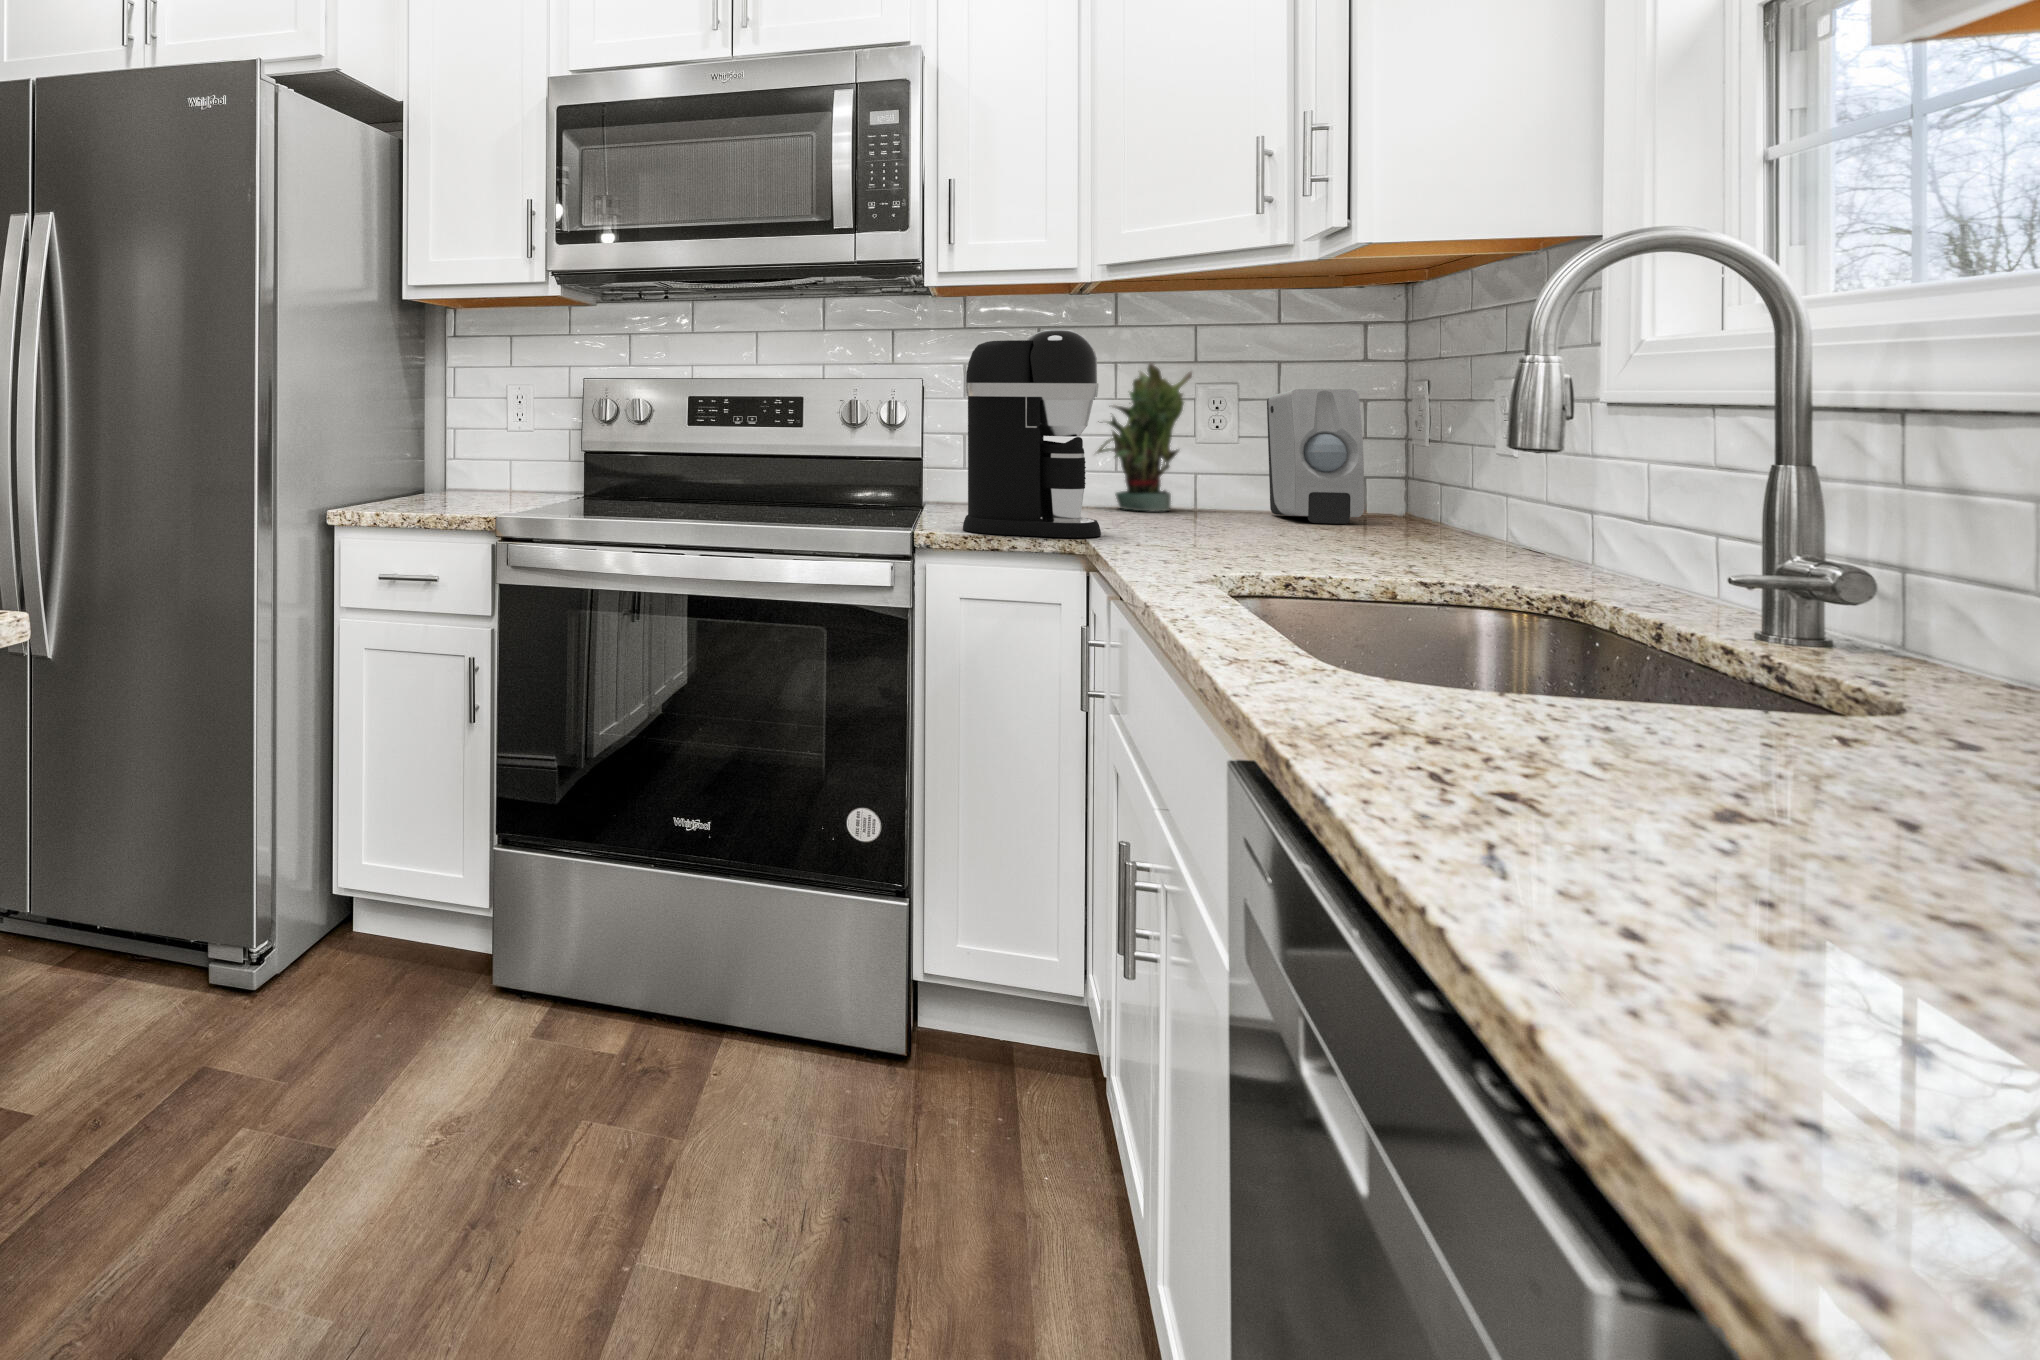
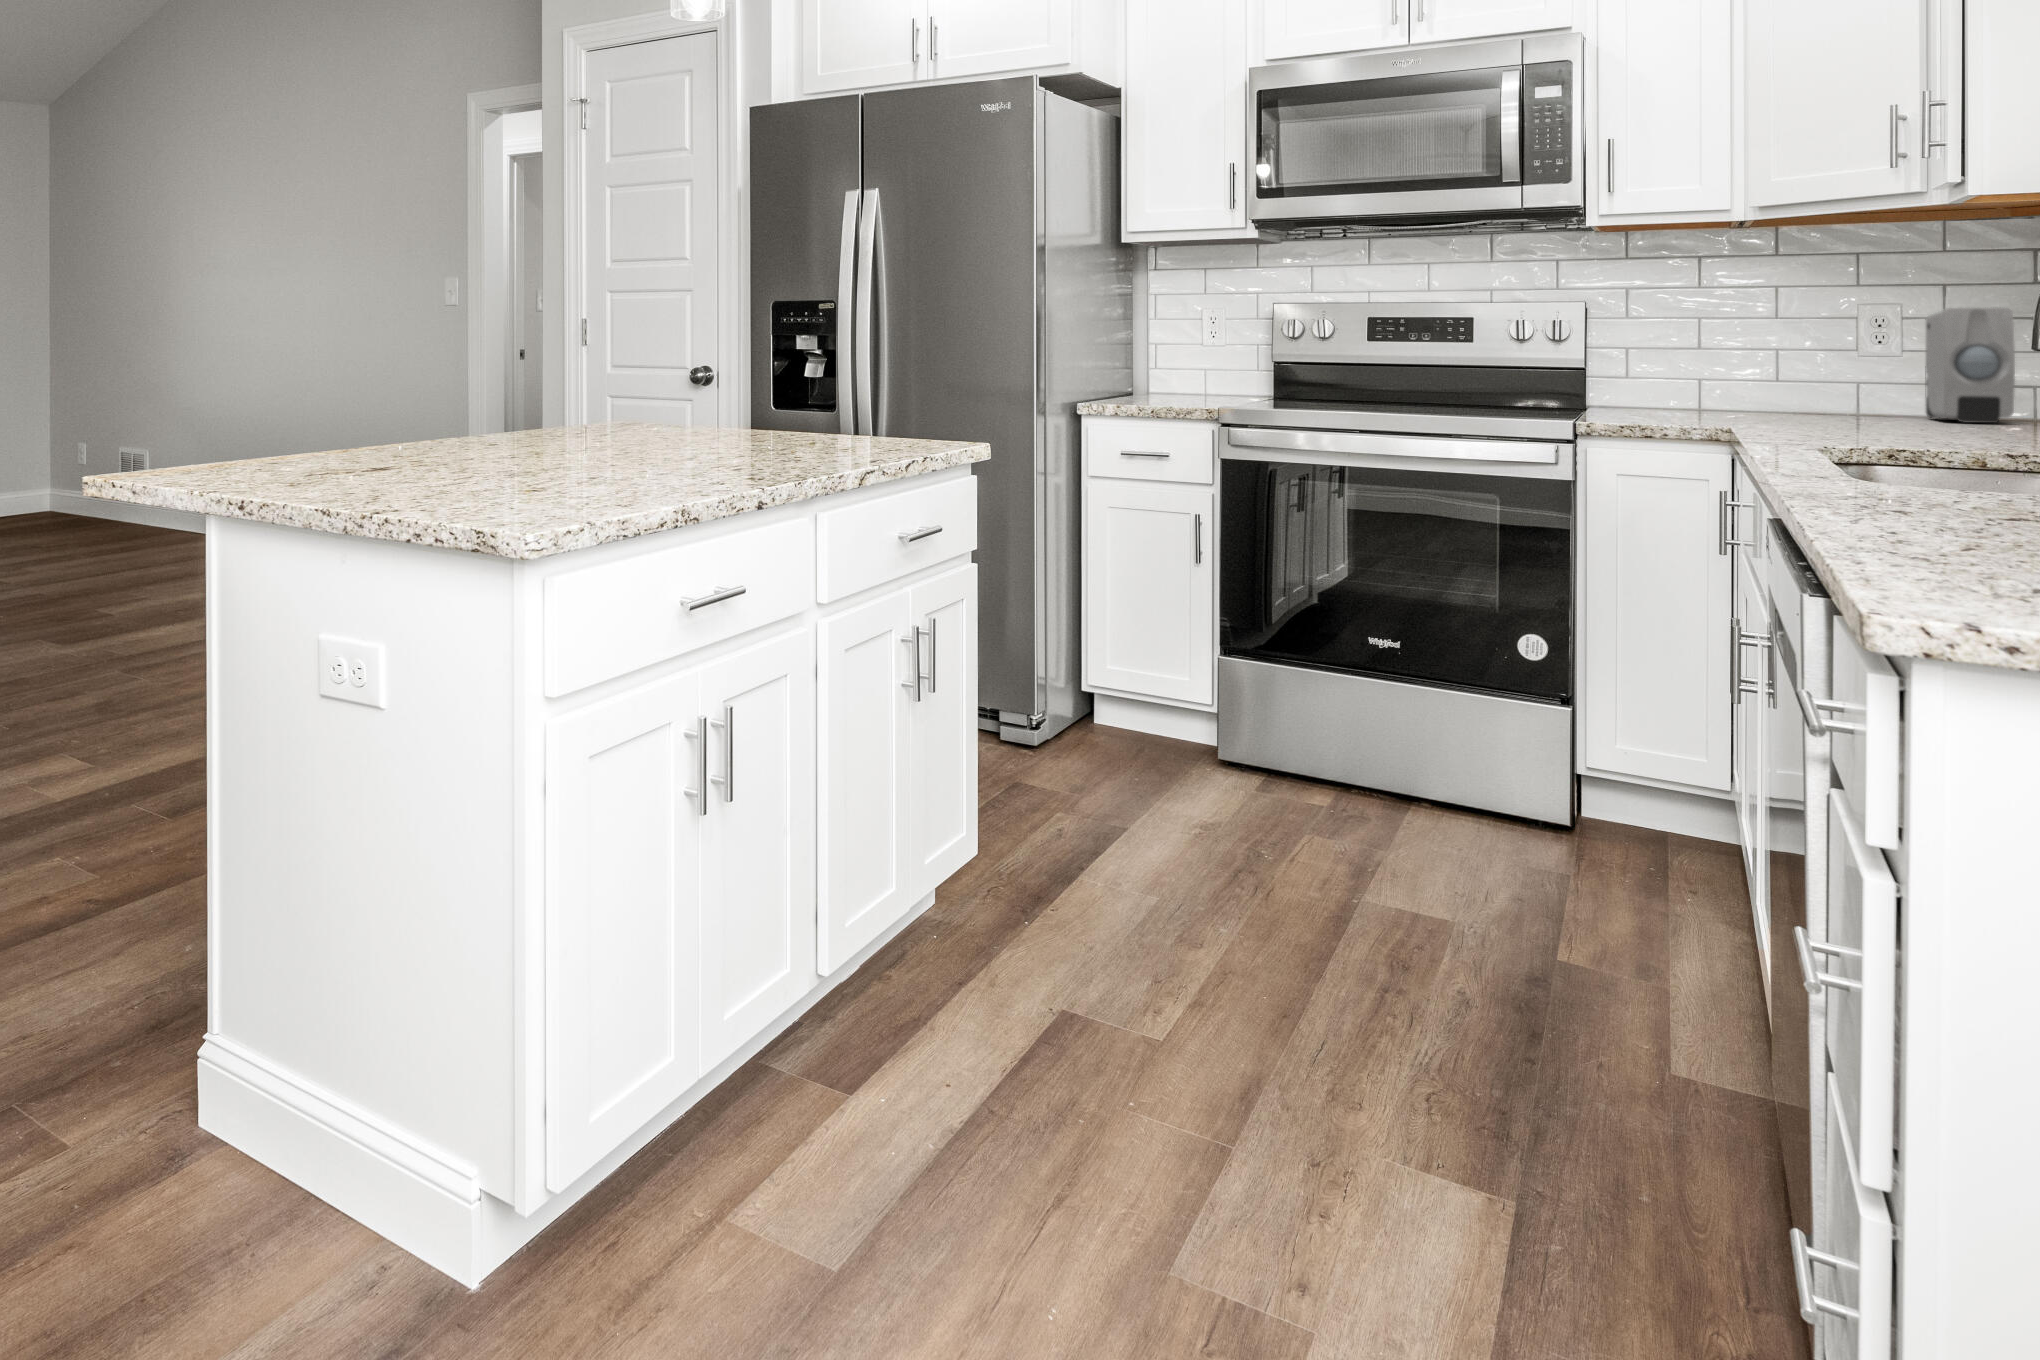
coffee maker: present [963,330,1101,538] -> none [1619,260,1744,426]
potted plant: present [1097,363,1192,511] -> none [1748,287,1850,415]

